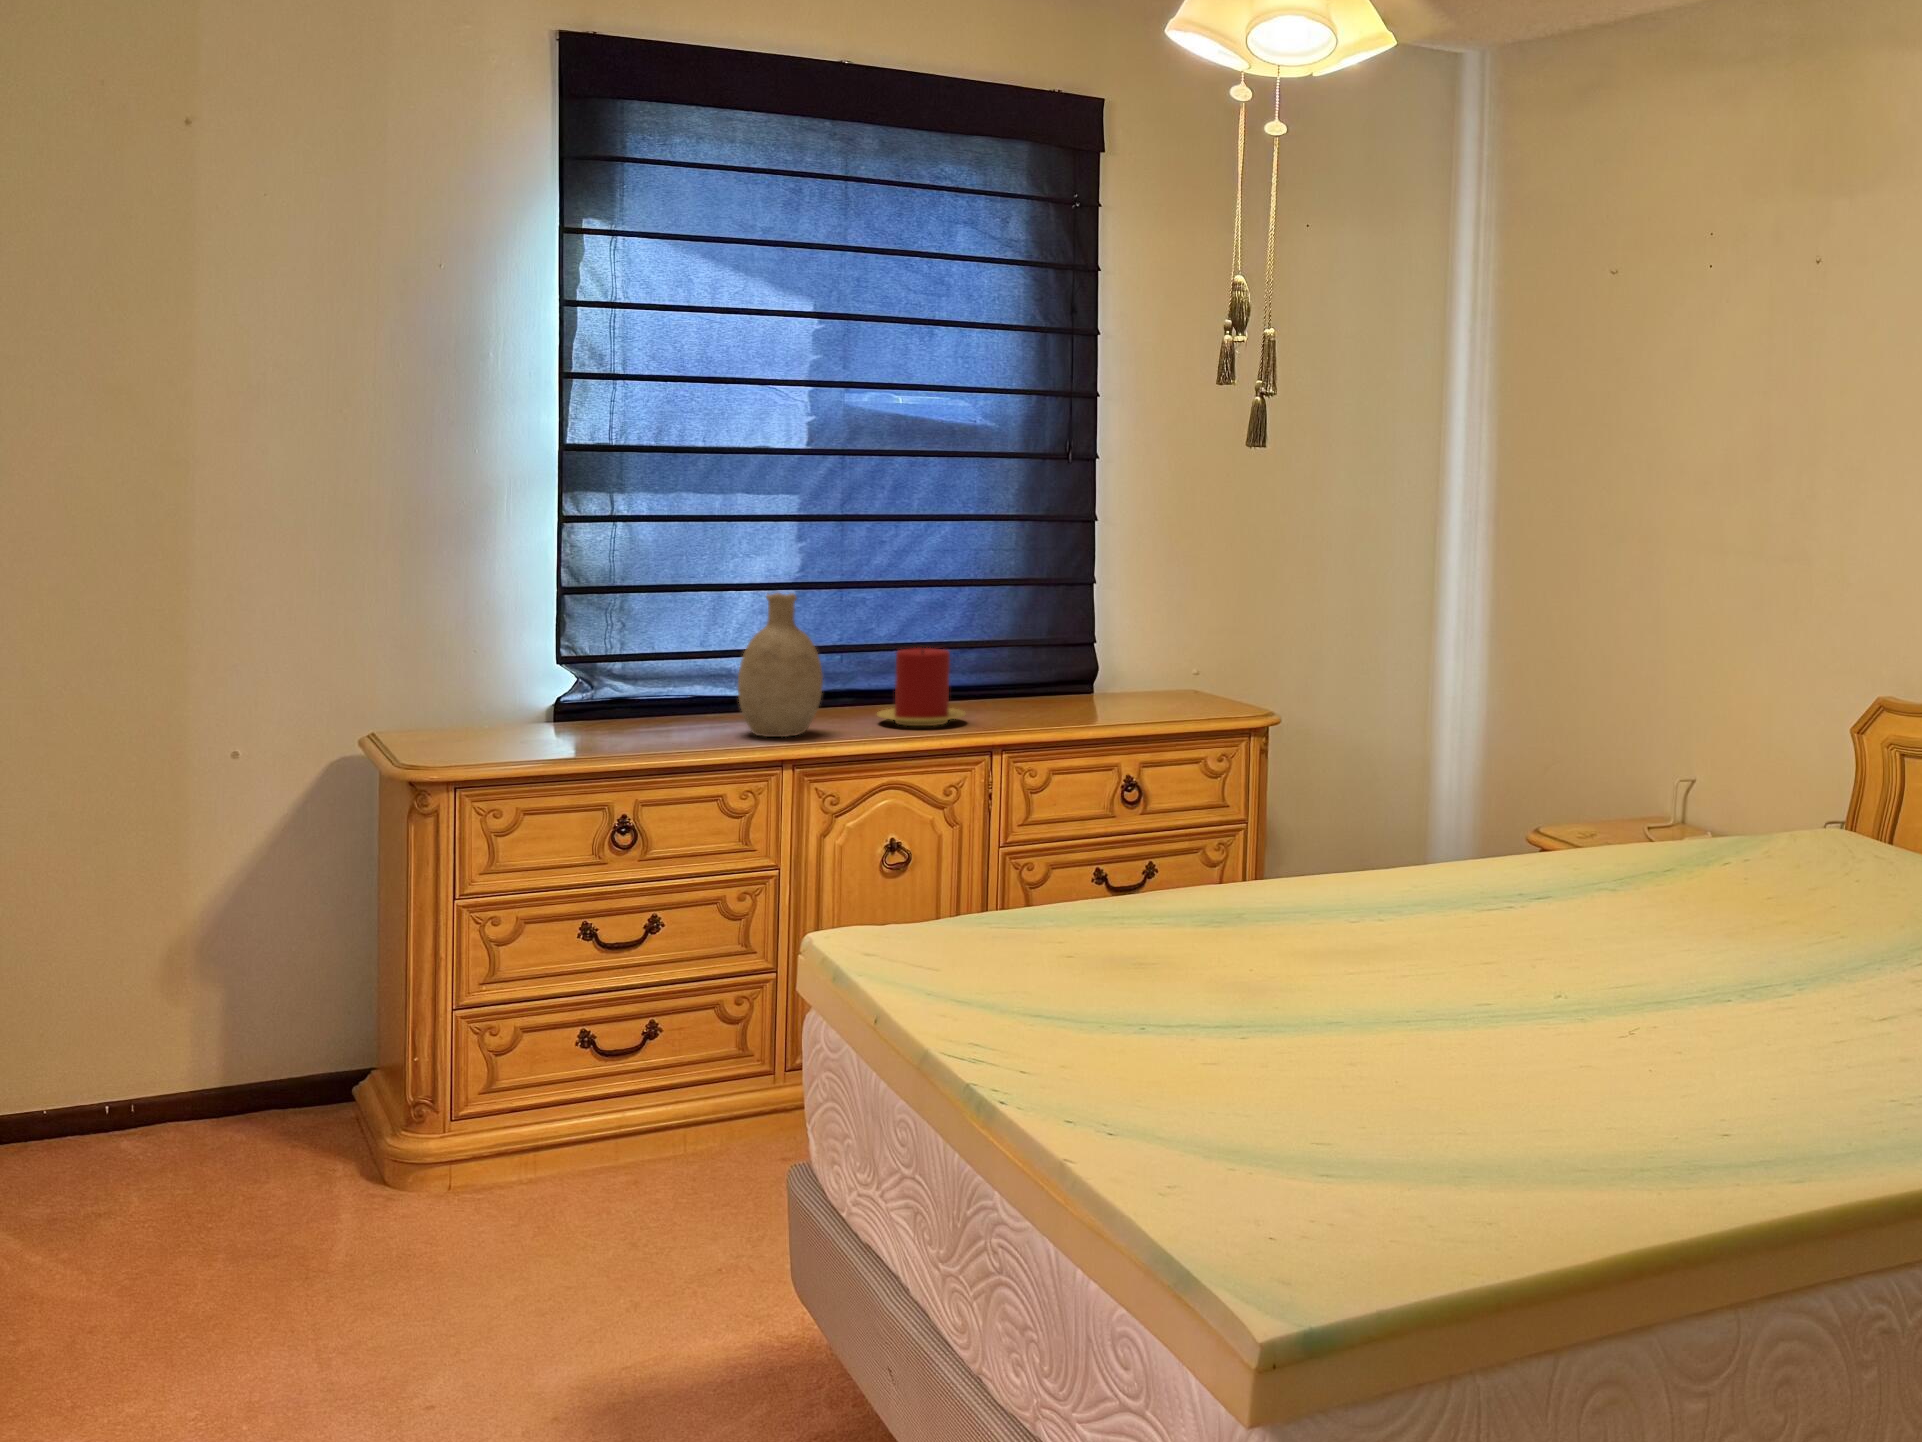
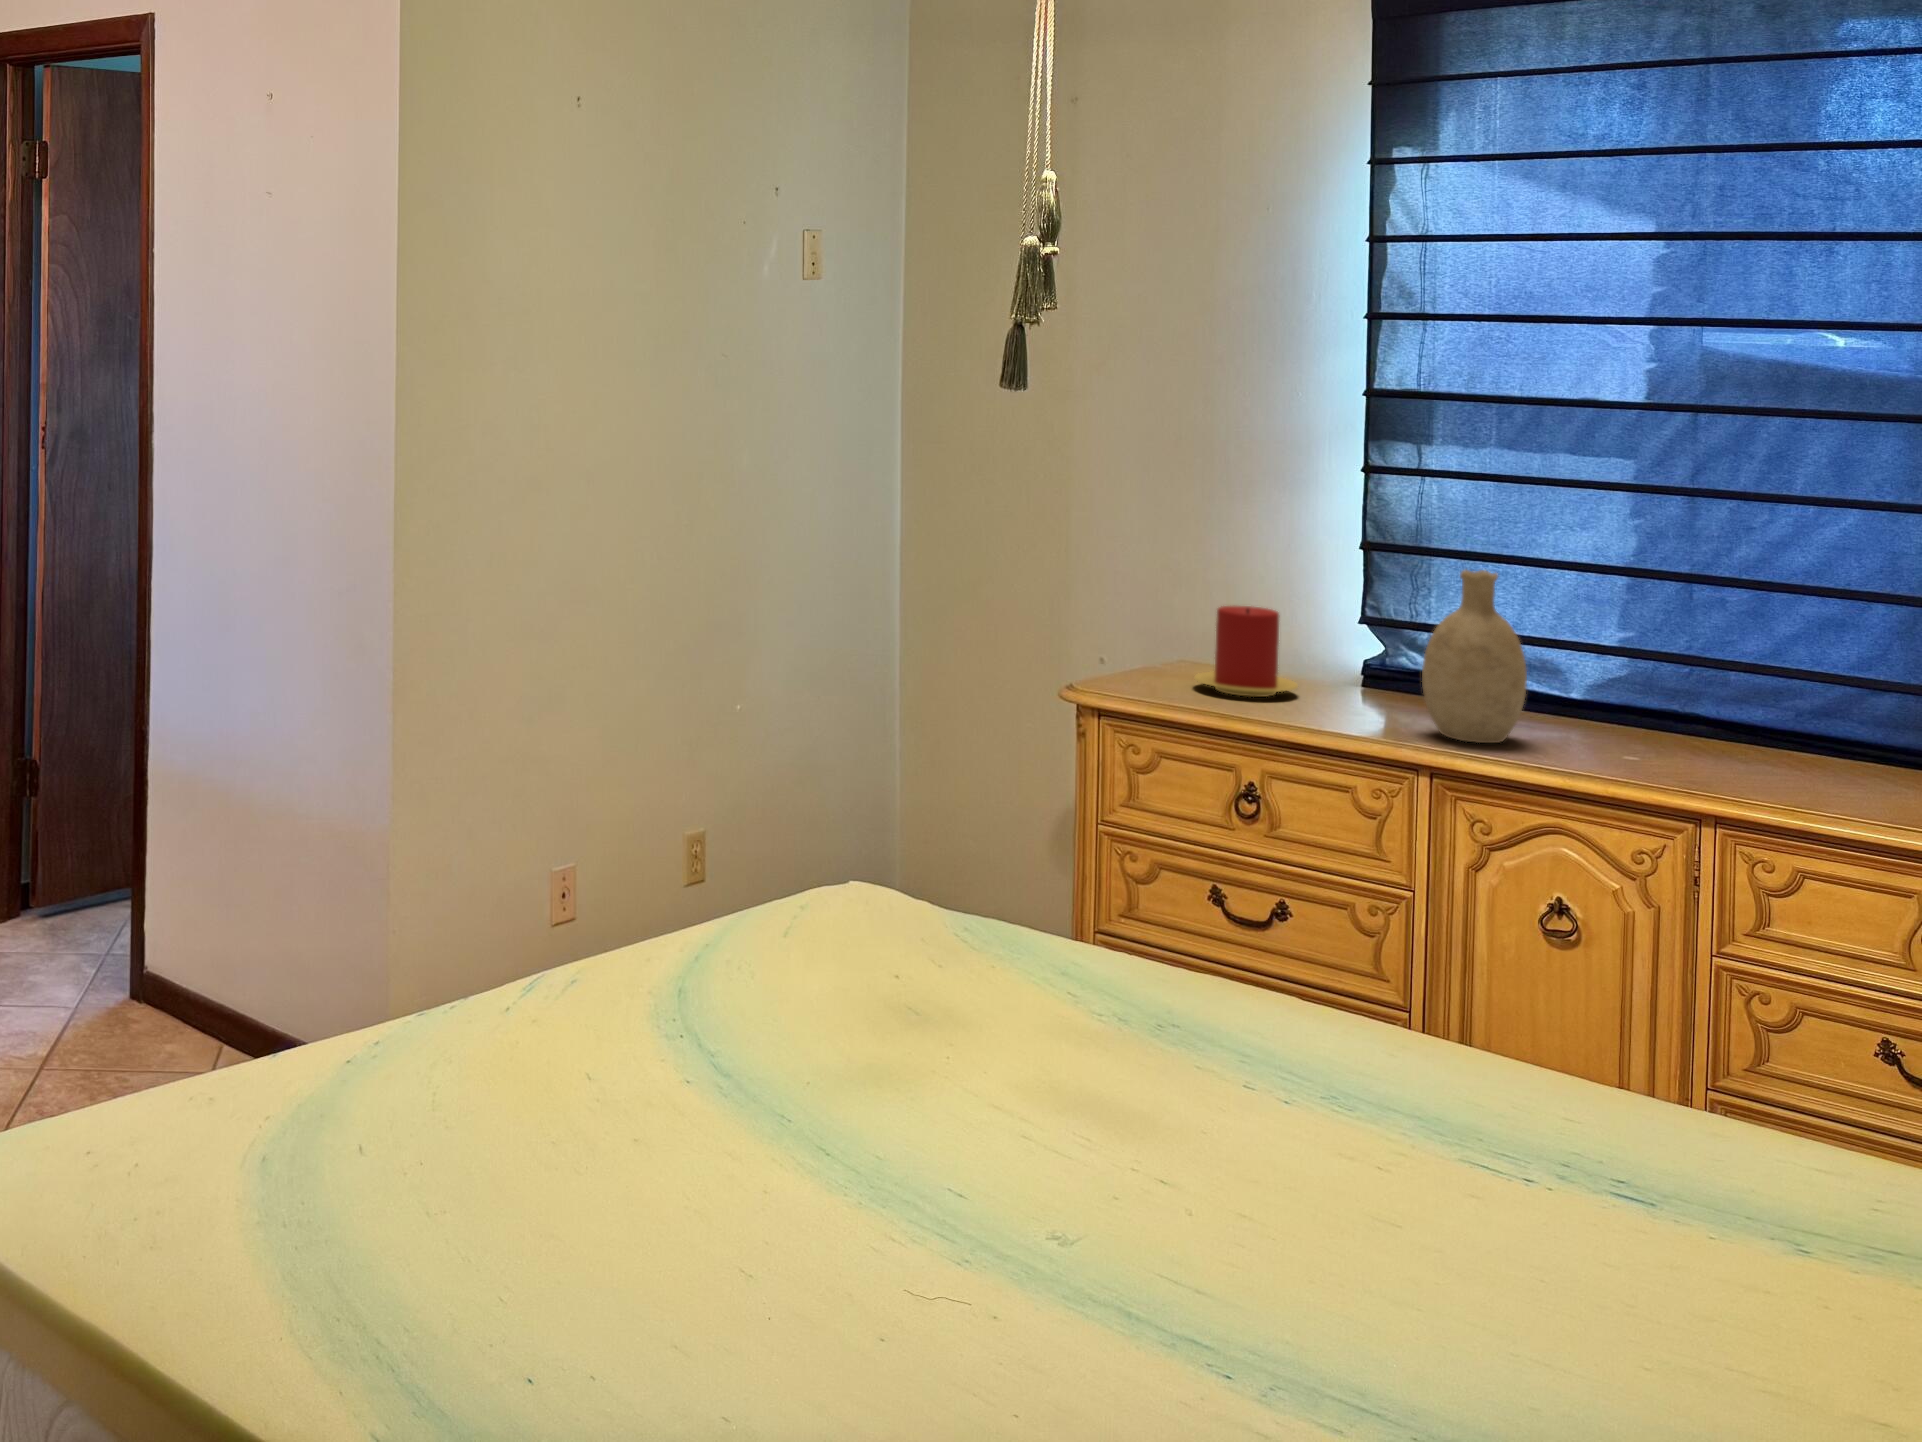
candle: present [877,648,965,726] -> present [1195,606,1298,697]

